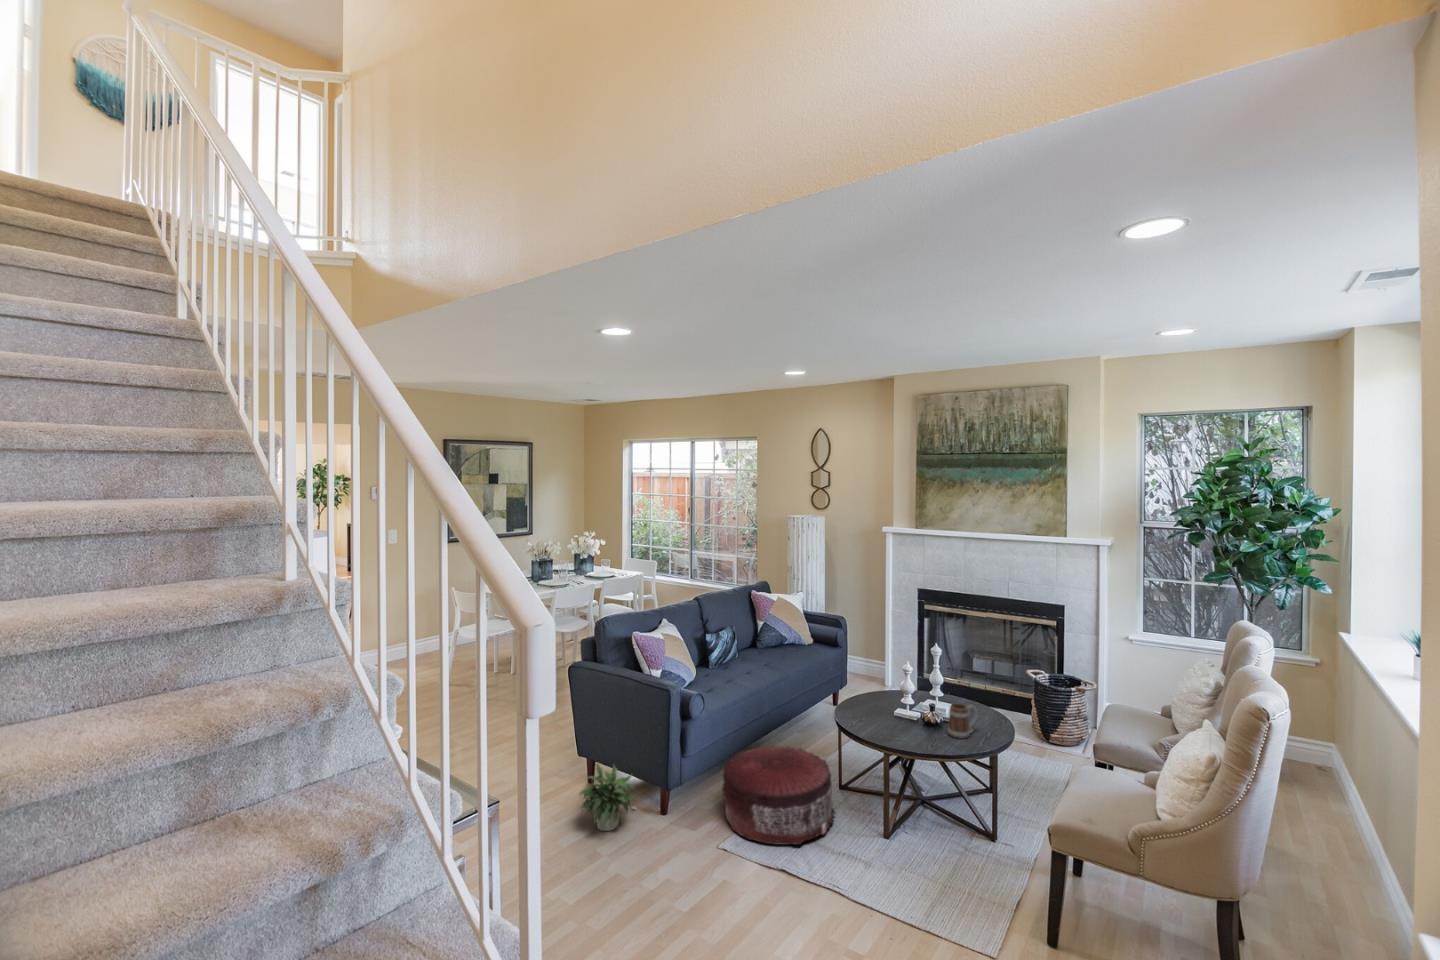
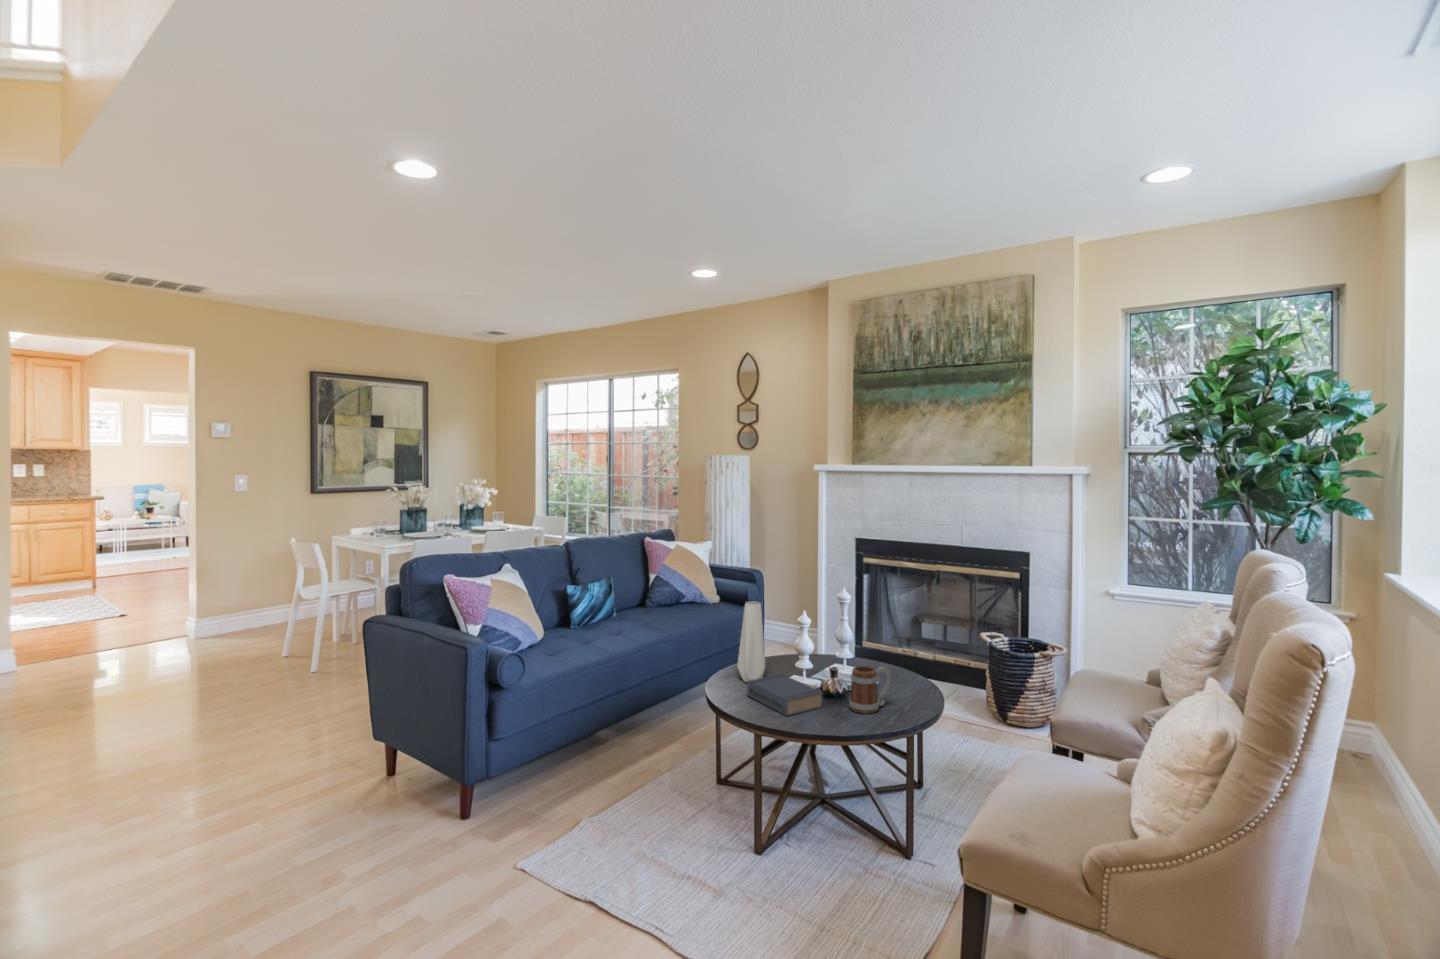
vase: none [856,653,877,714] -> present [737,602,765,682]
book: none [870,708,928,740] -> present [747,674,822,716]
pouf: present [723,746,835,845] -> none [538,726,698,863]
potted plant: present [580,763,635,831] -> none [326,750,428,845]

